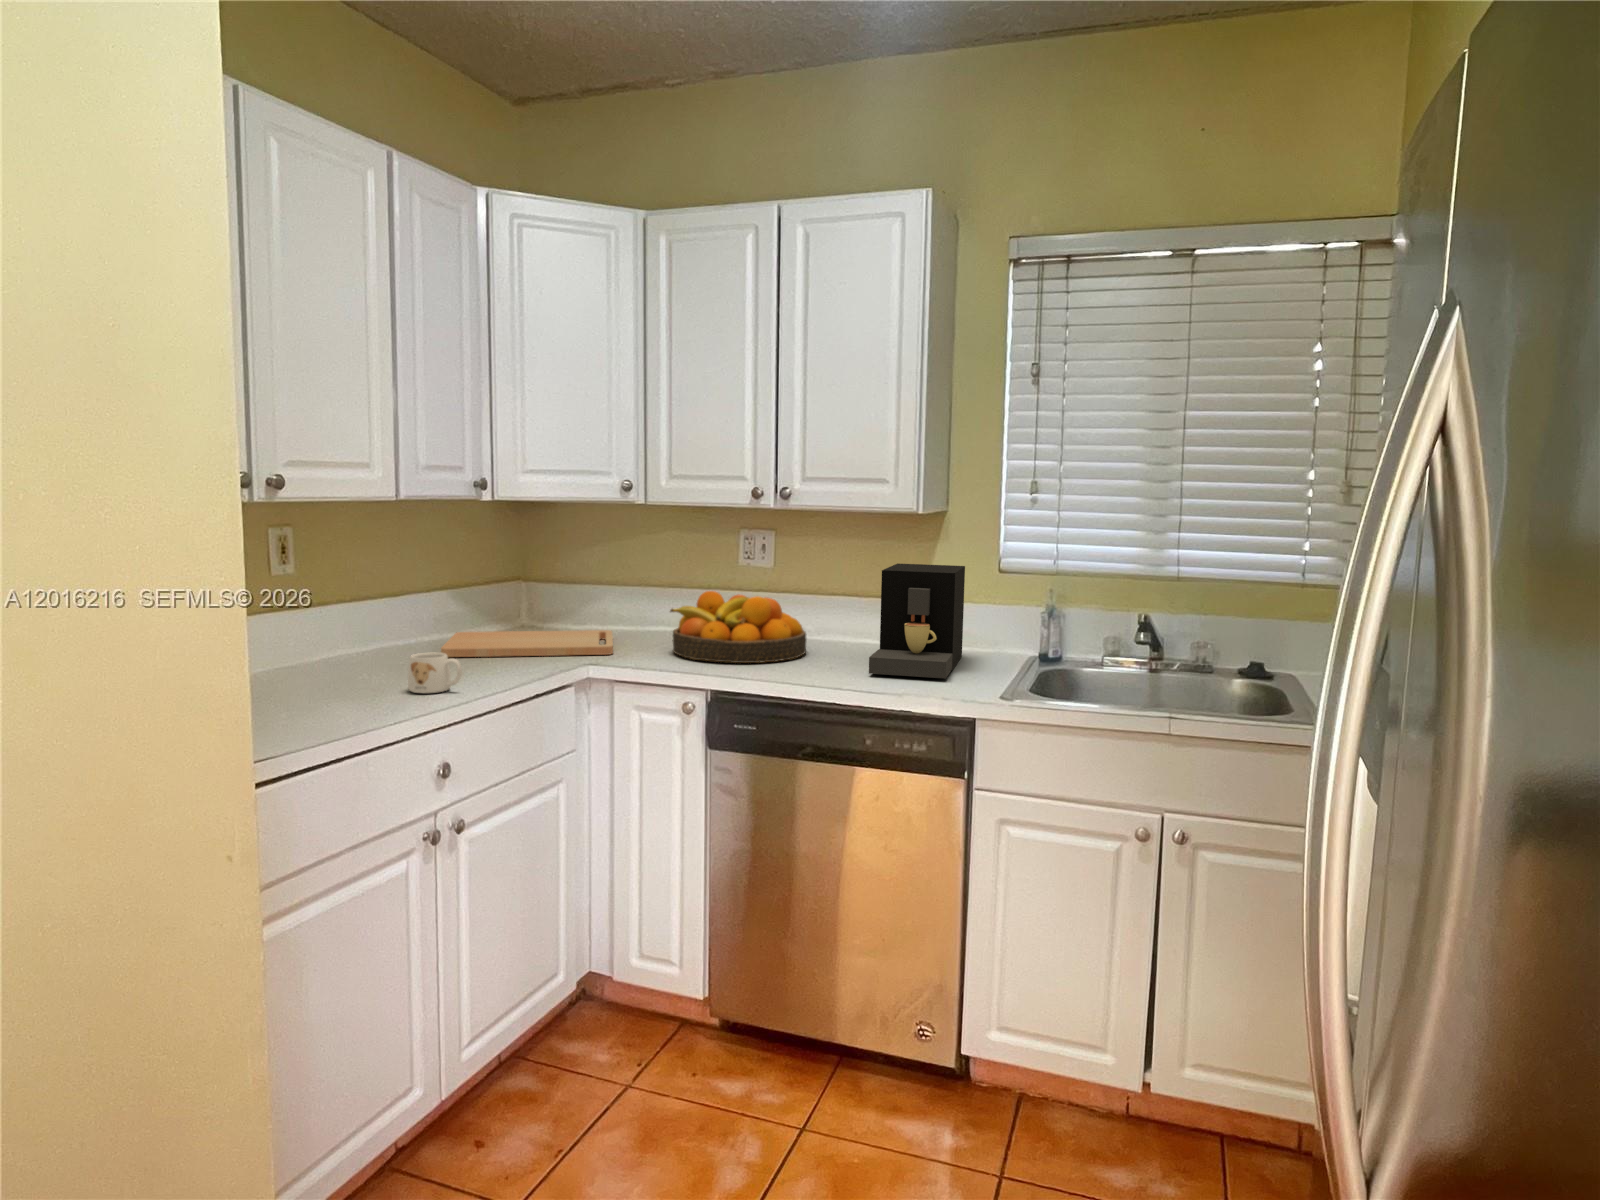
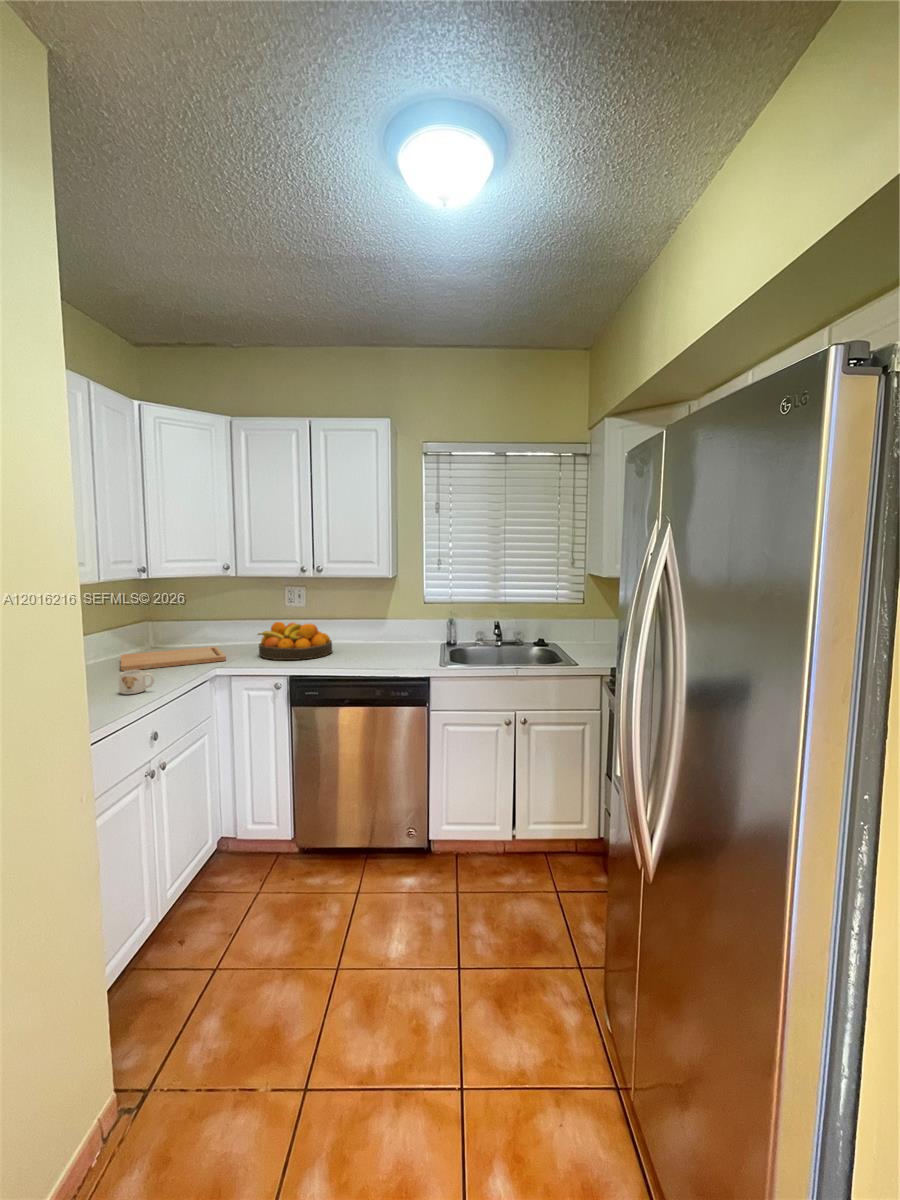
coffee maker: present [869,563,965,678] -> none [372,602,411,660]

